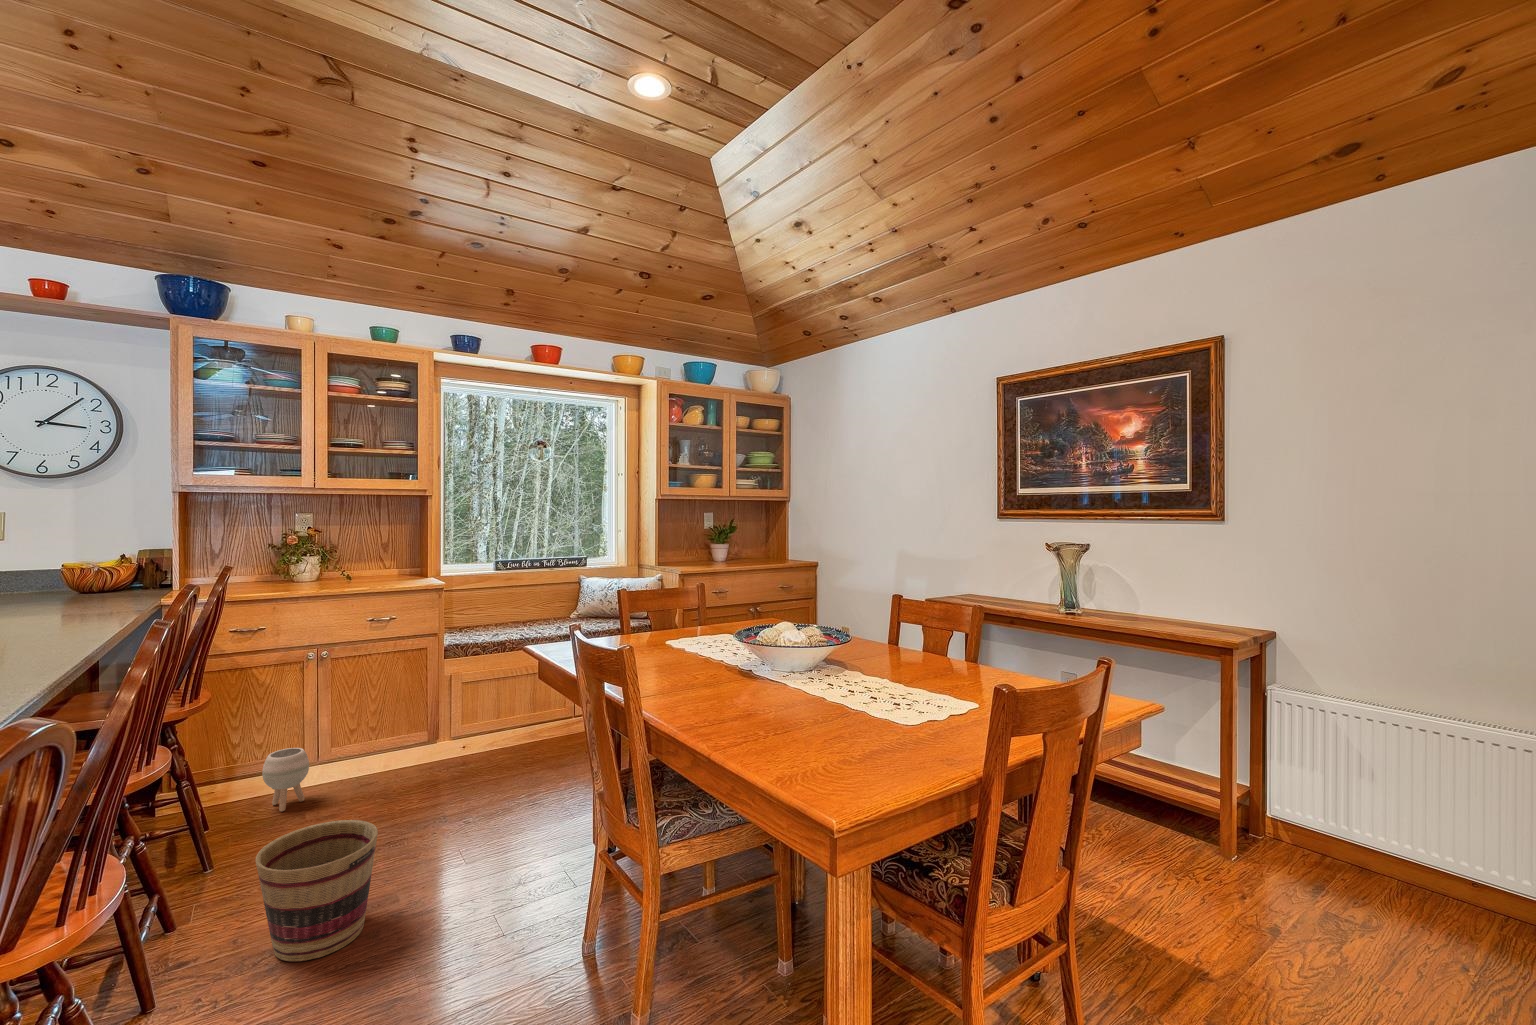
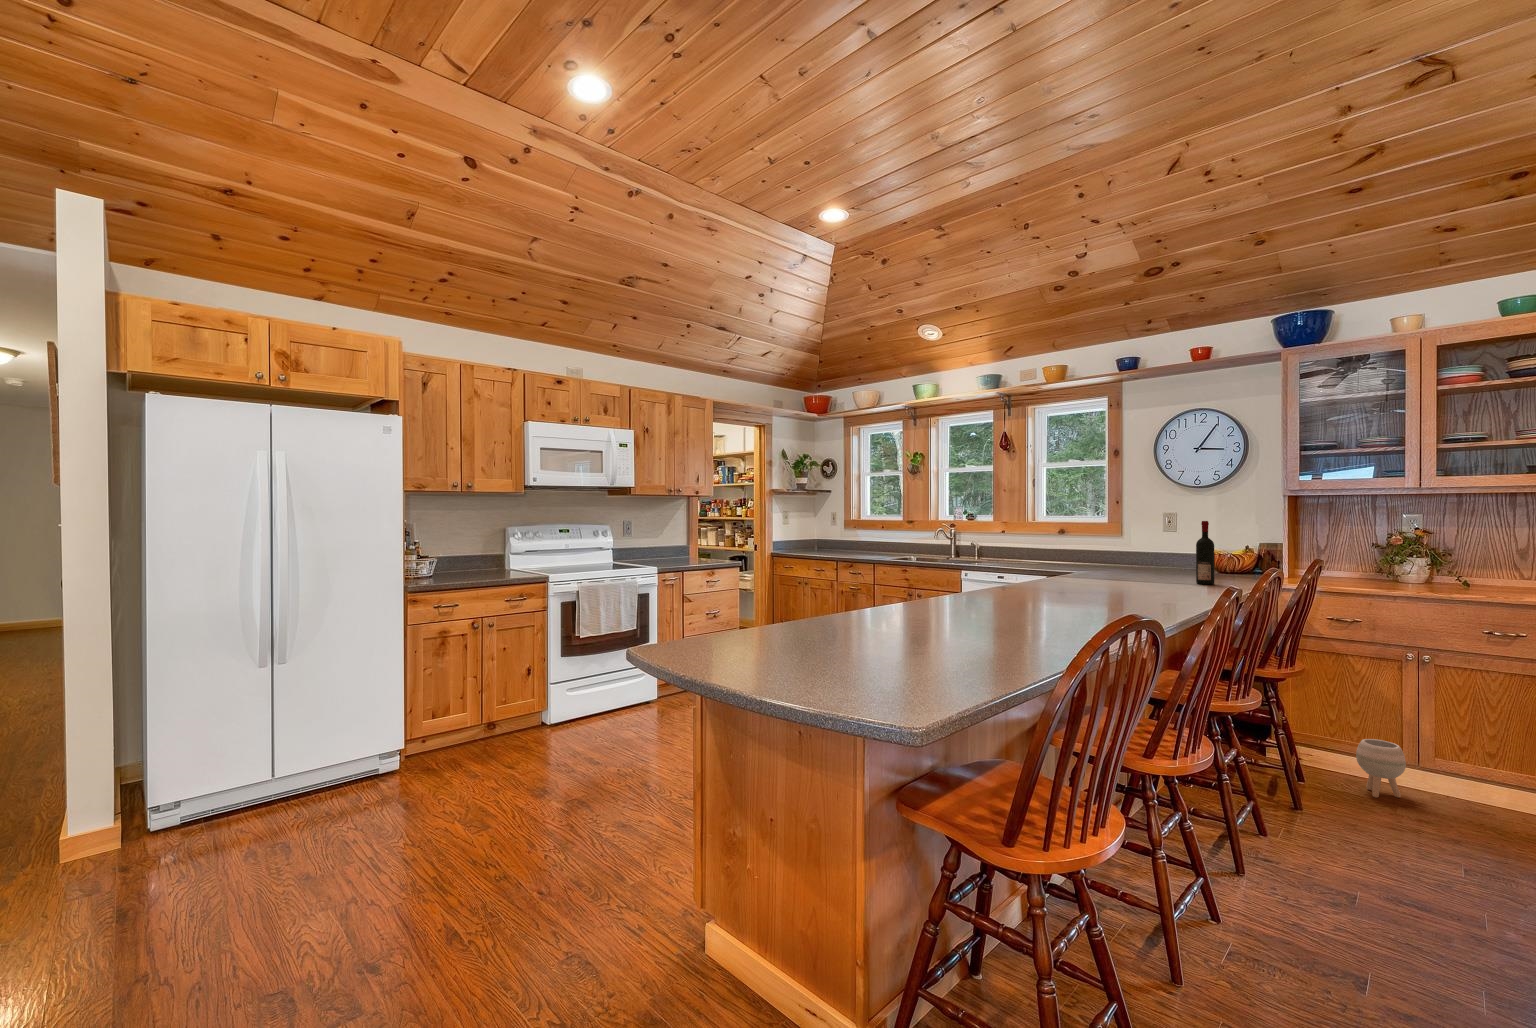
wine bottle: none [50,526,81,615] -> present [1196,521,1214,584]
basket: present [256,820,378,962] -> none [1327,799,1458,929]

